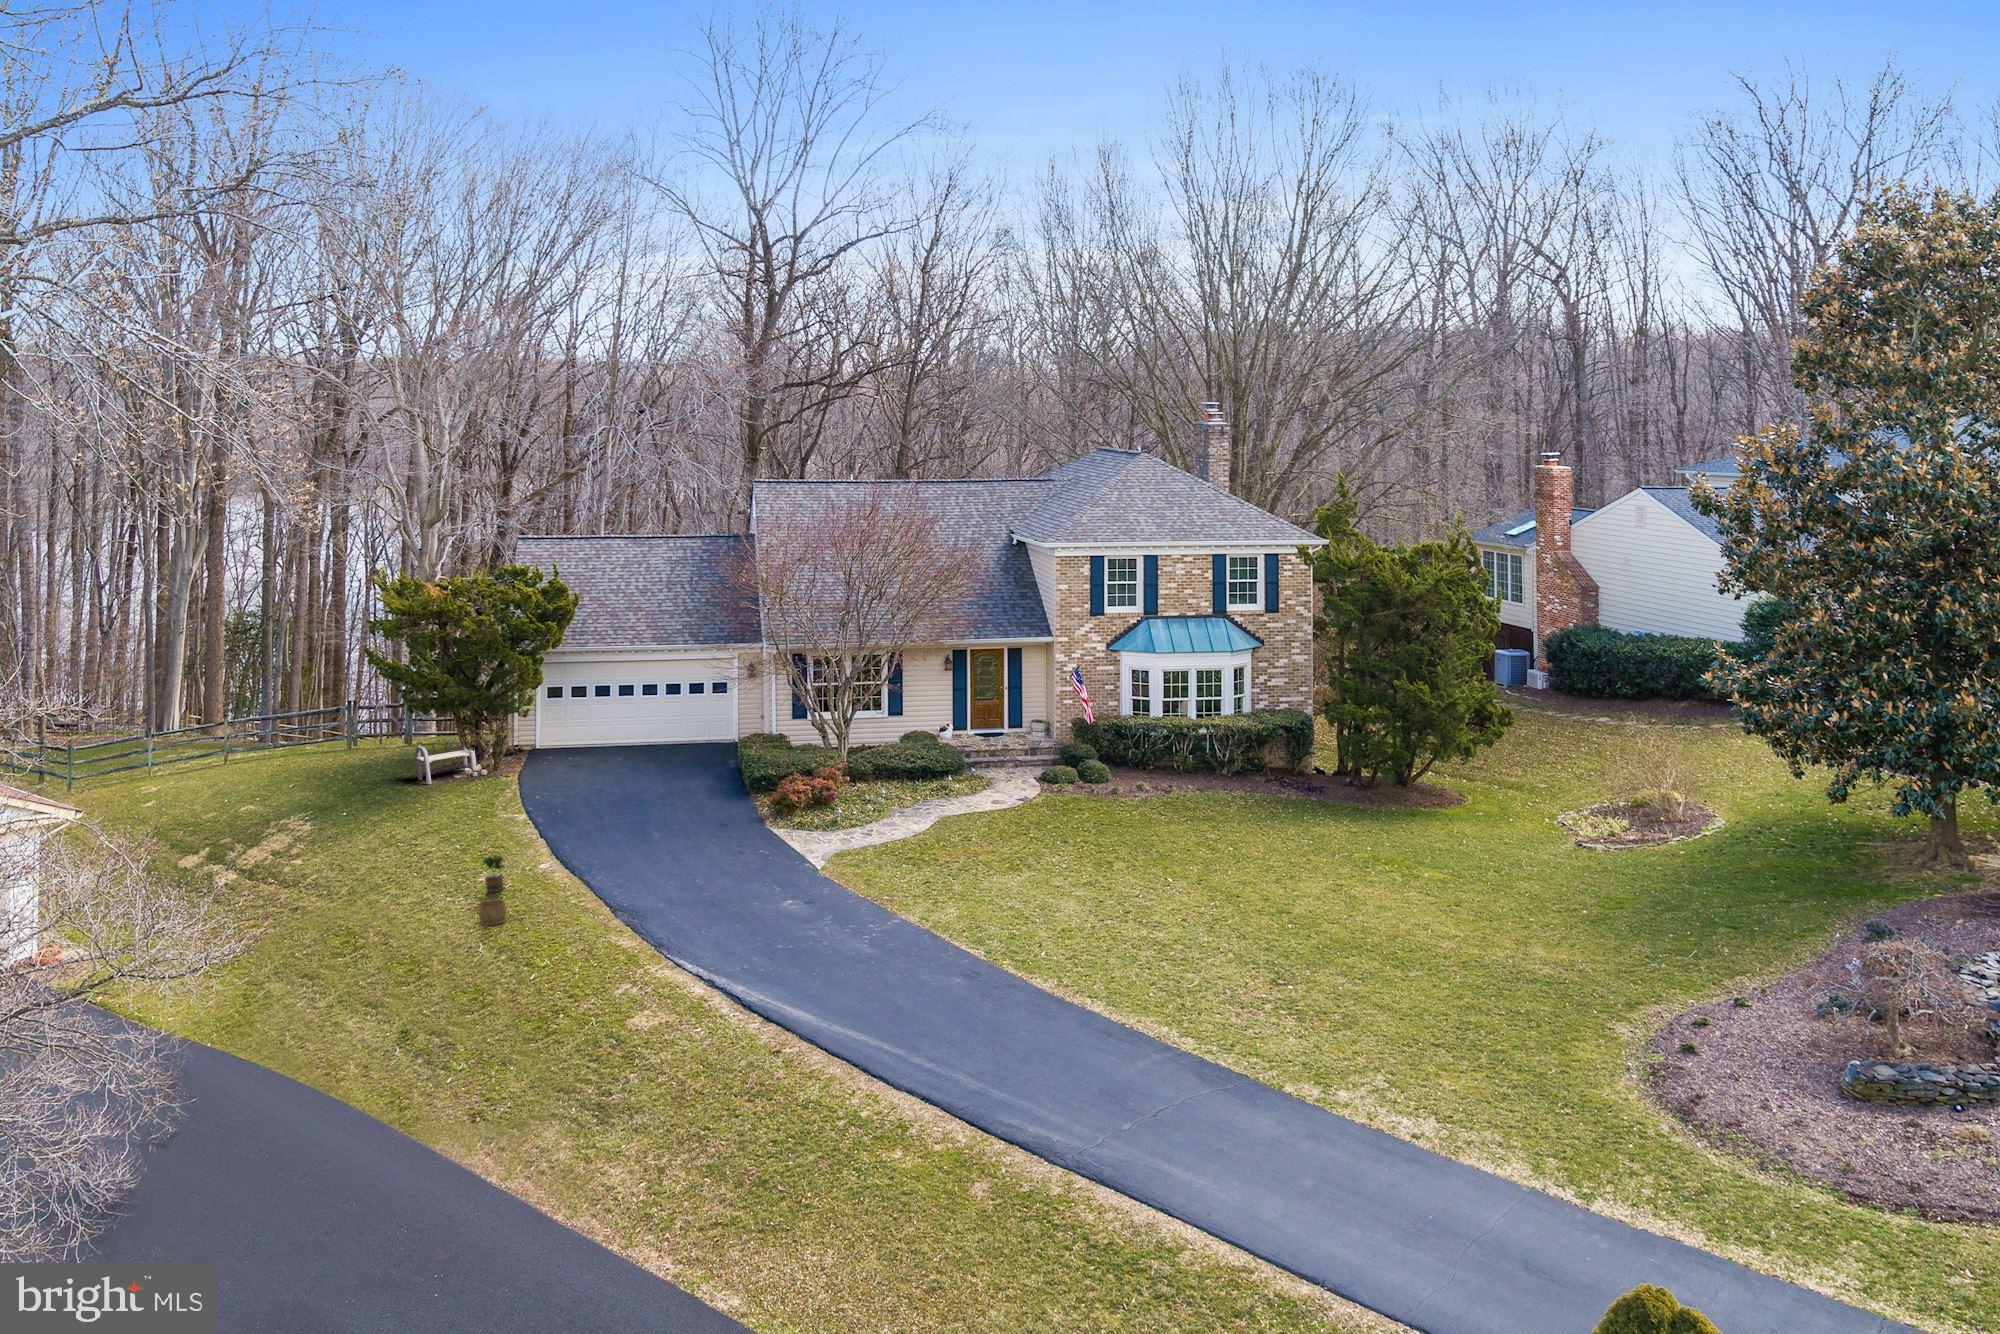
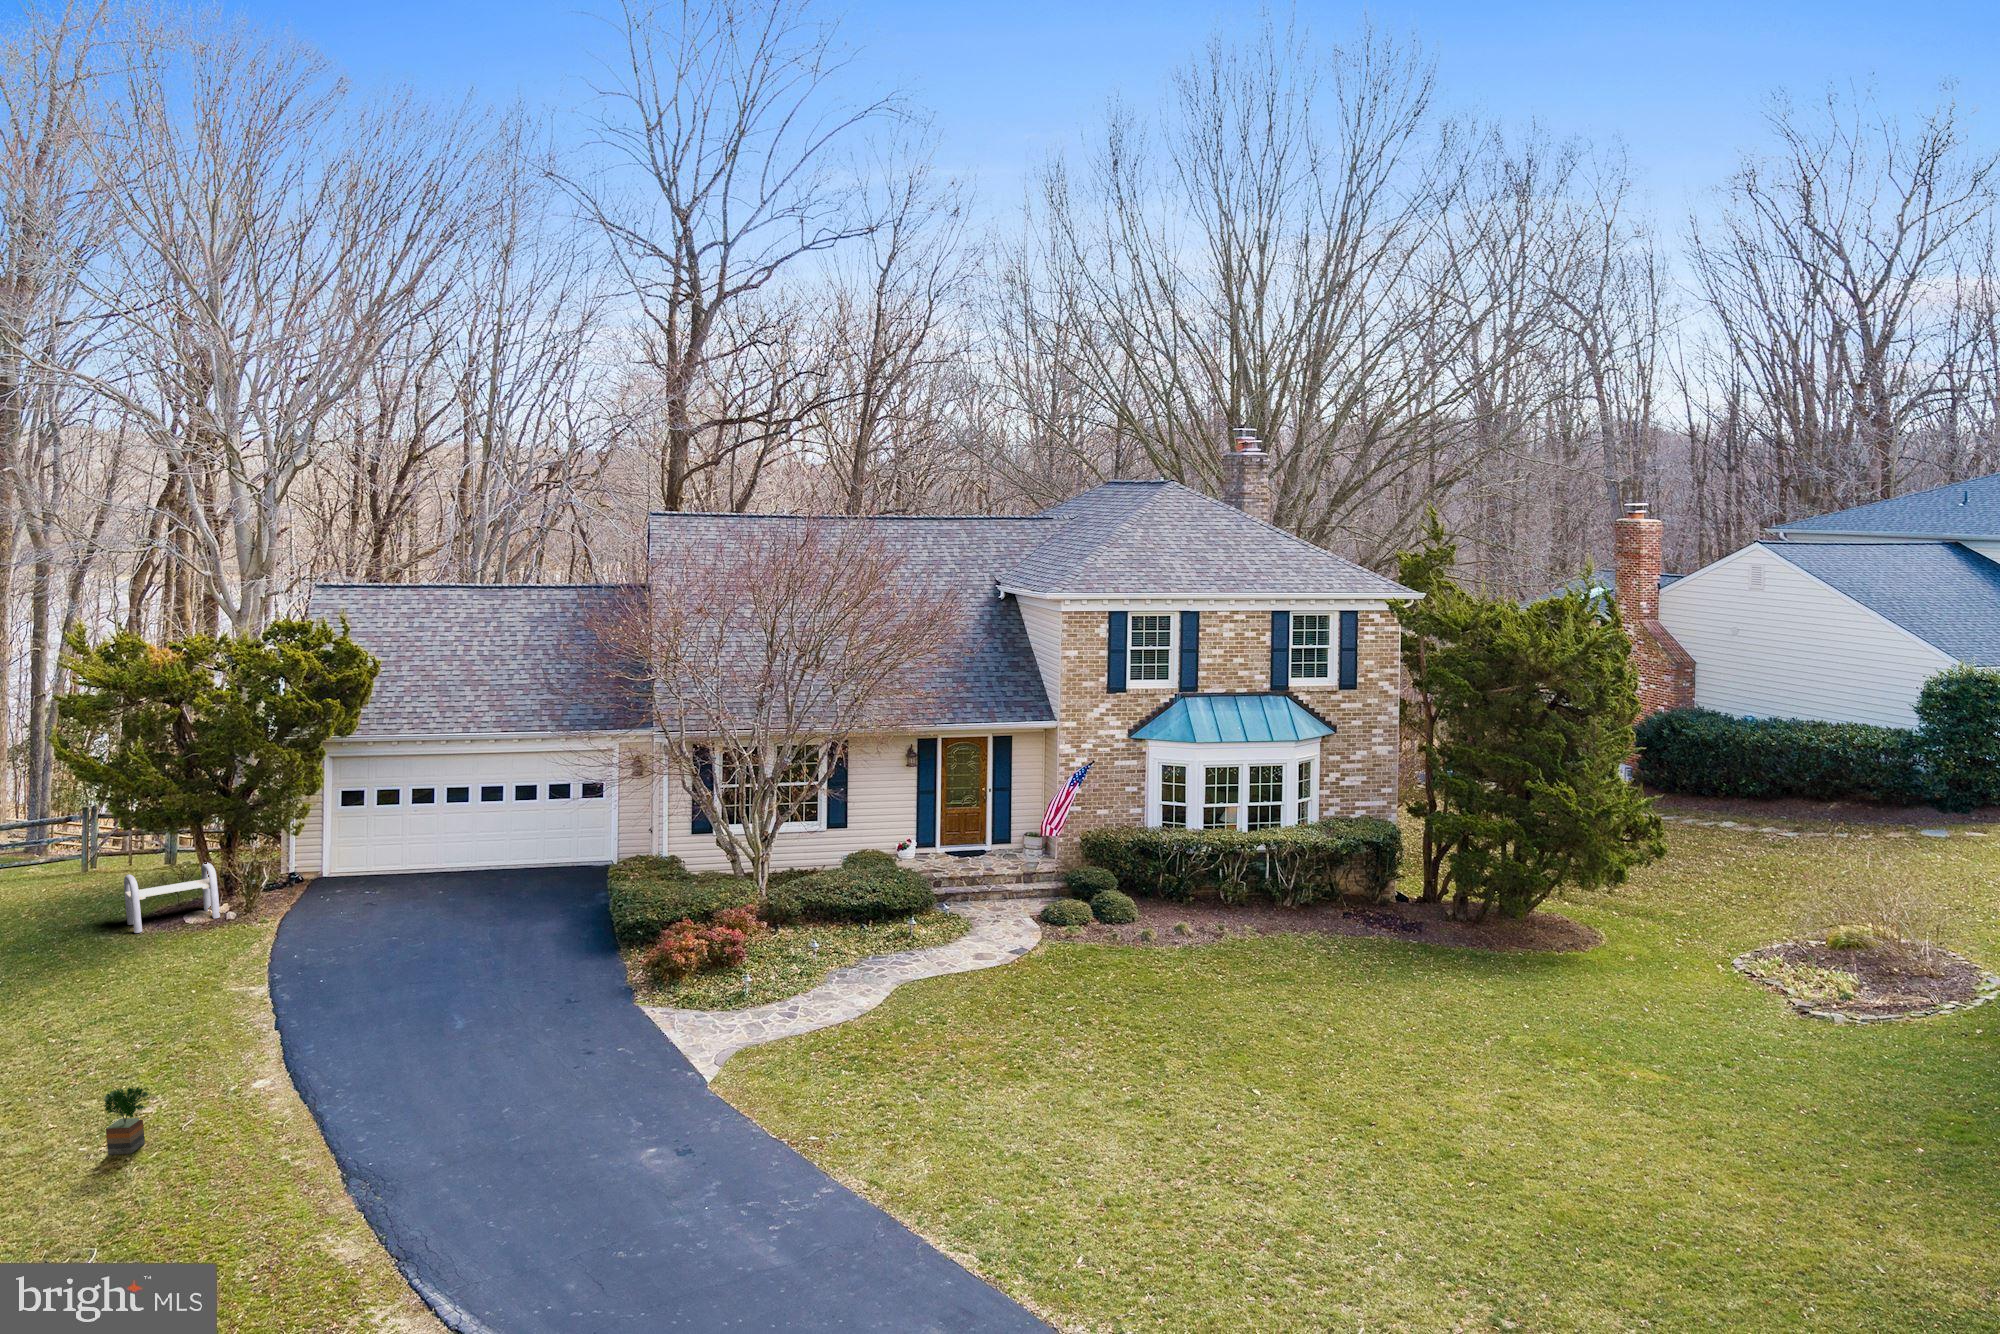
wooden bucket: present [478,899,506,926] -> none [37,1190,99,1248]

